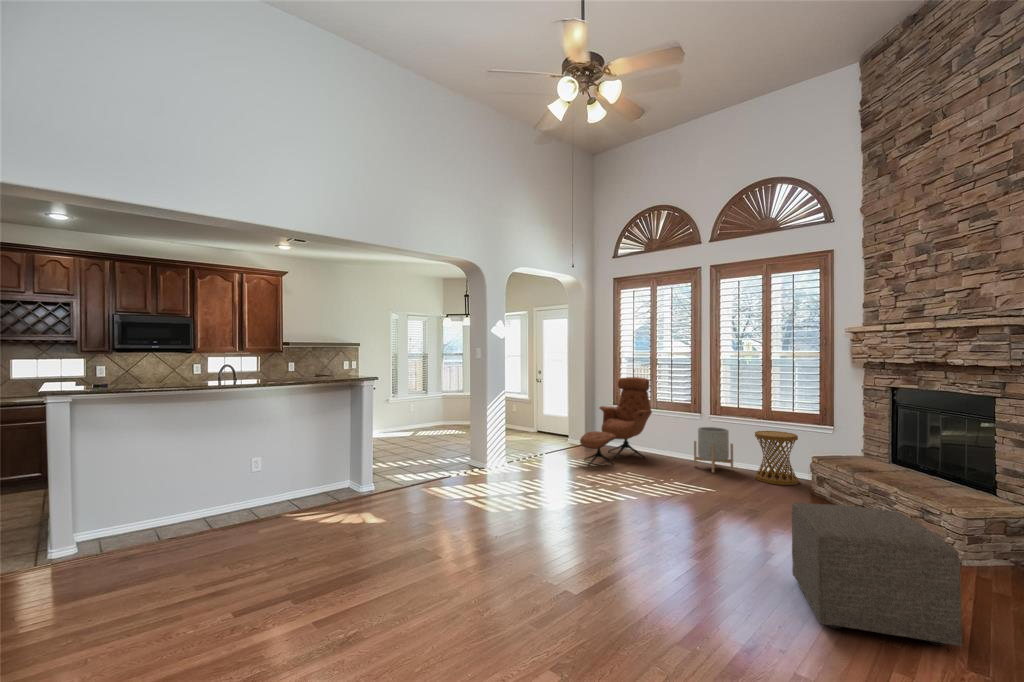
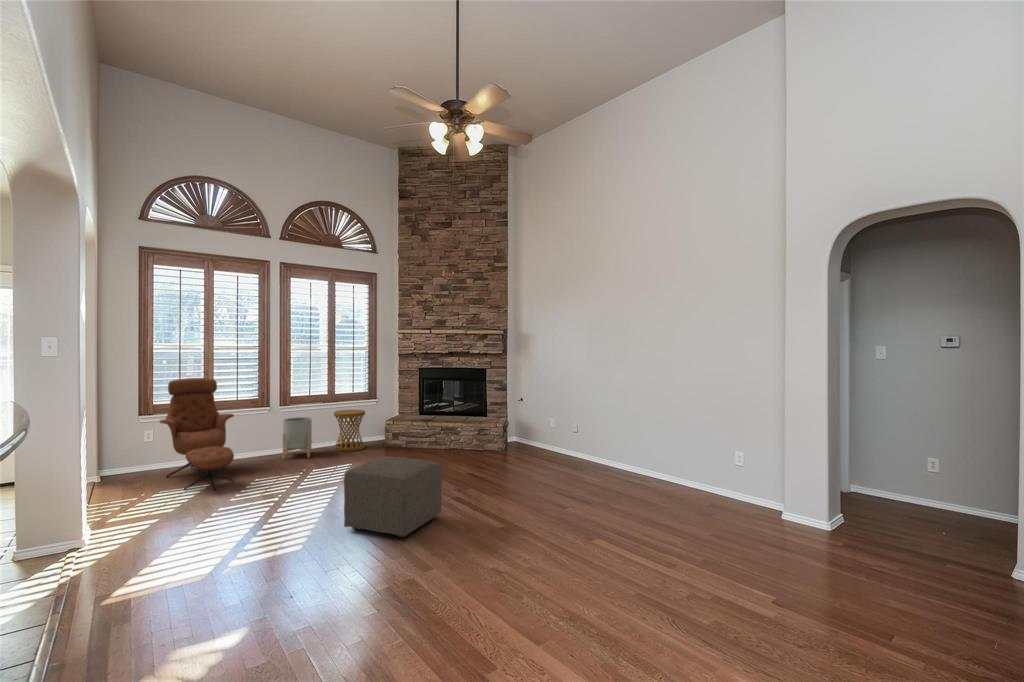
ottoman: present [792,503,962,647] -> present [344,456,442,538]

